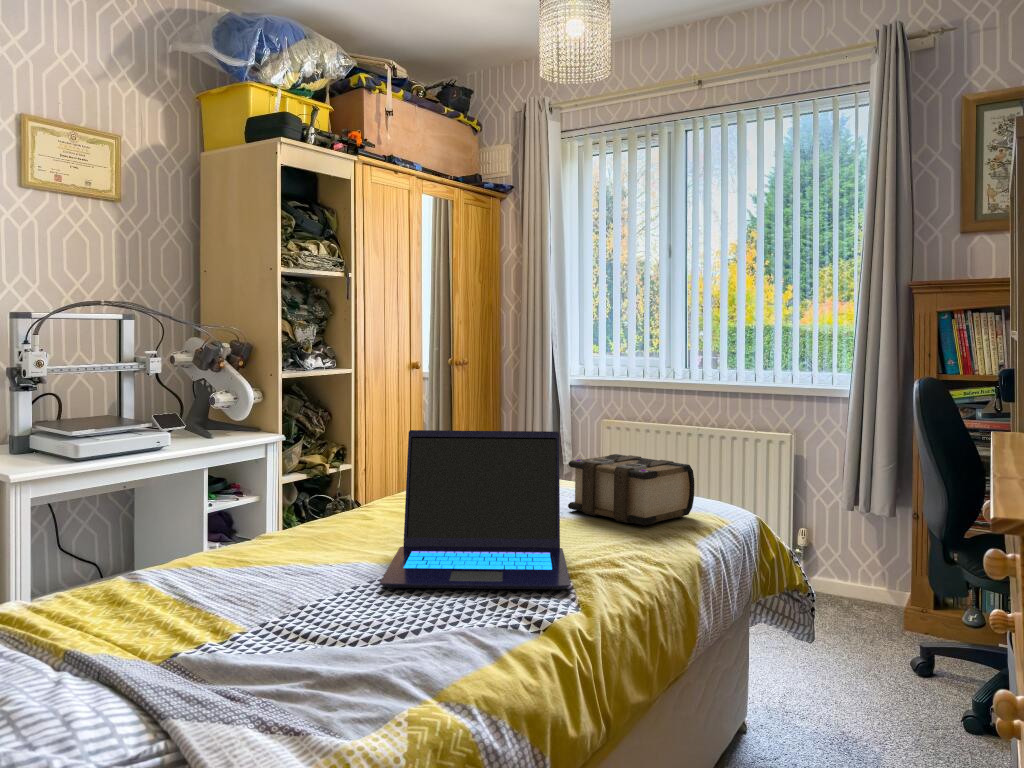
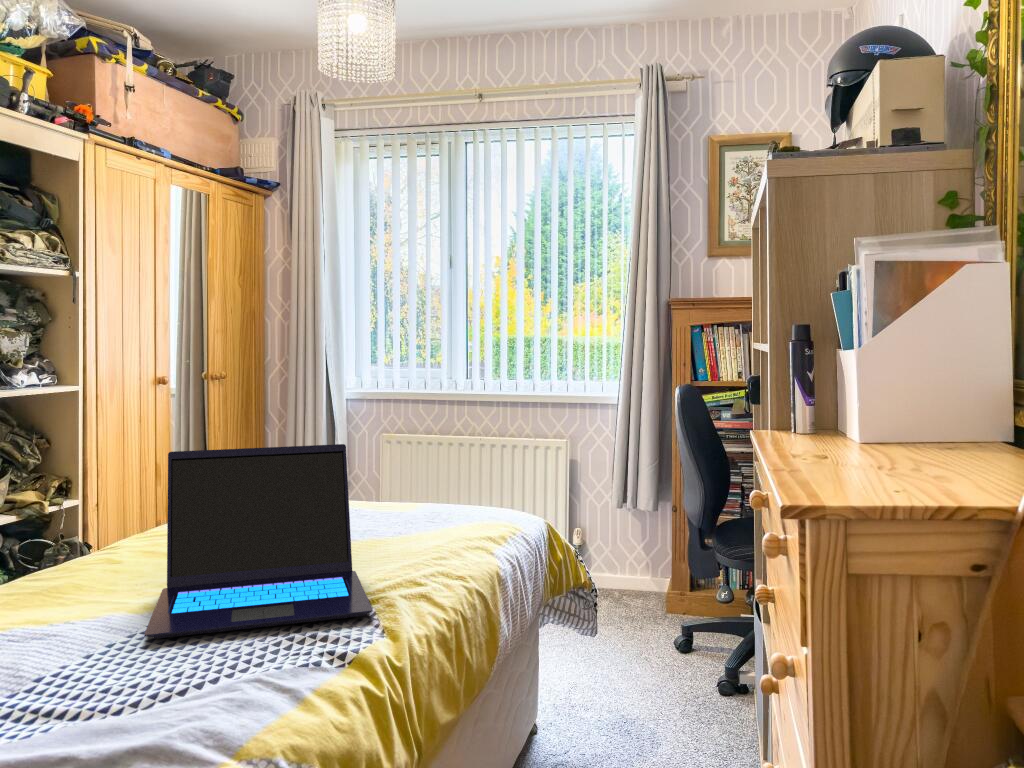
book: present [568,454,694,525] -> none [352,465,484,538]

